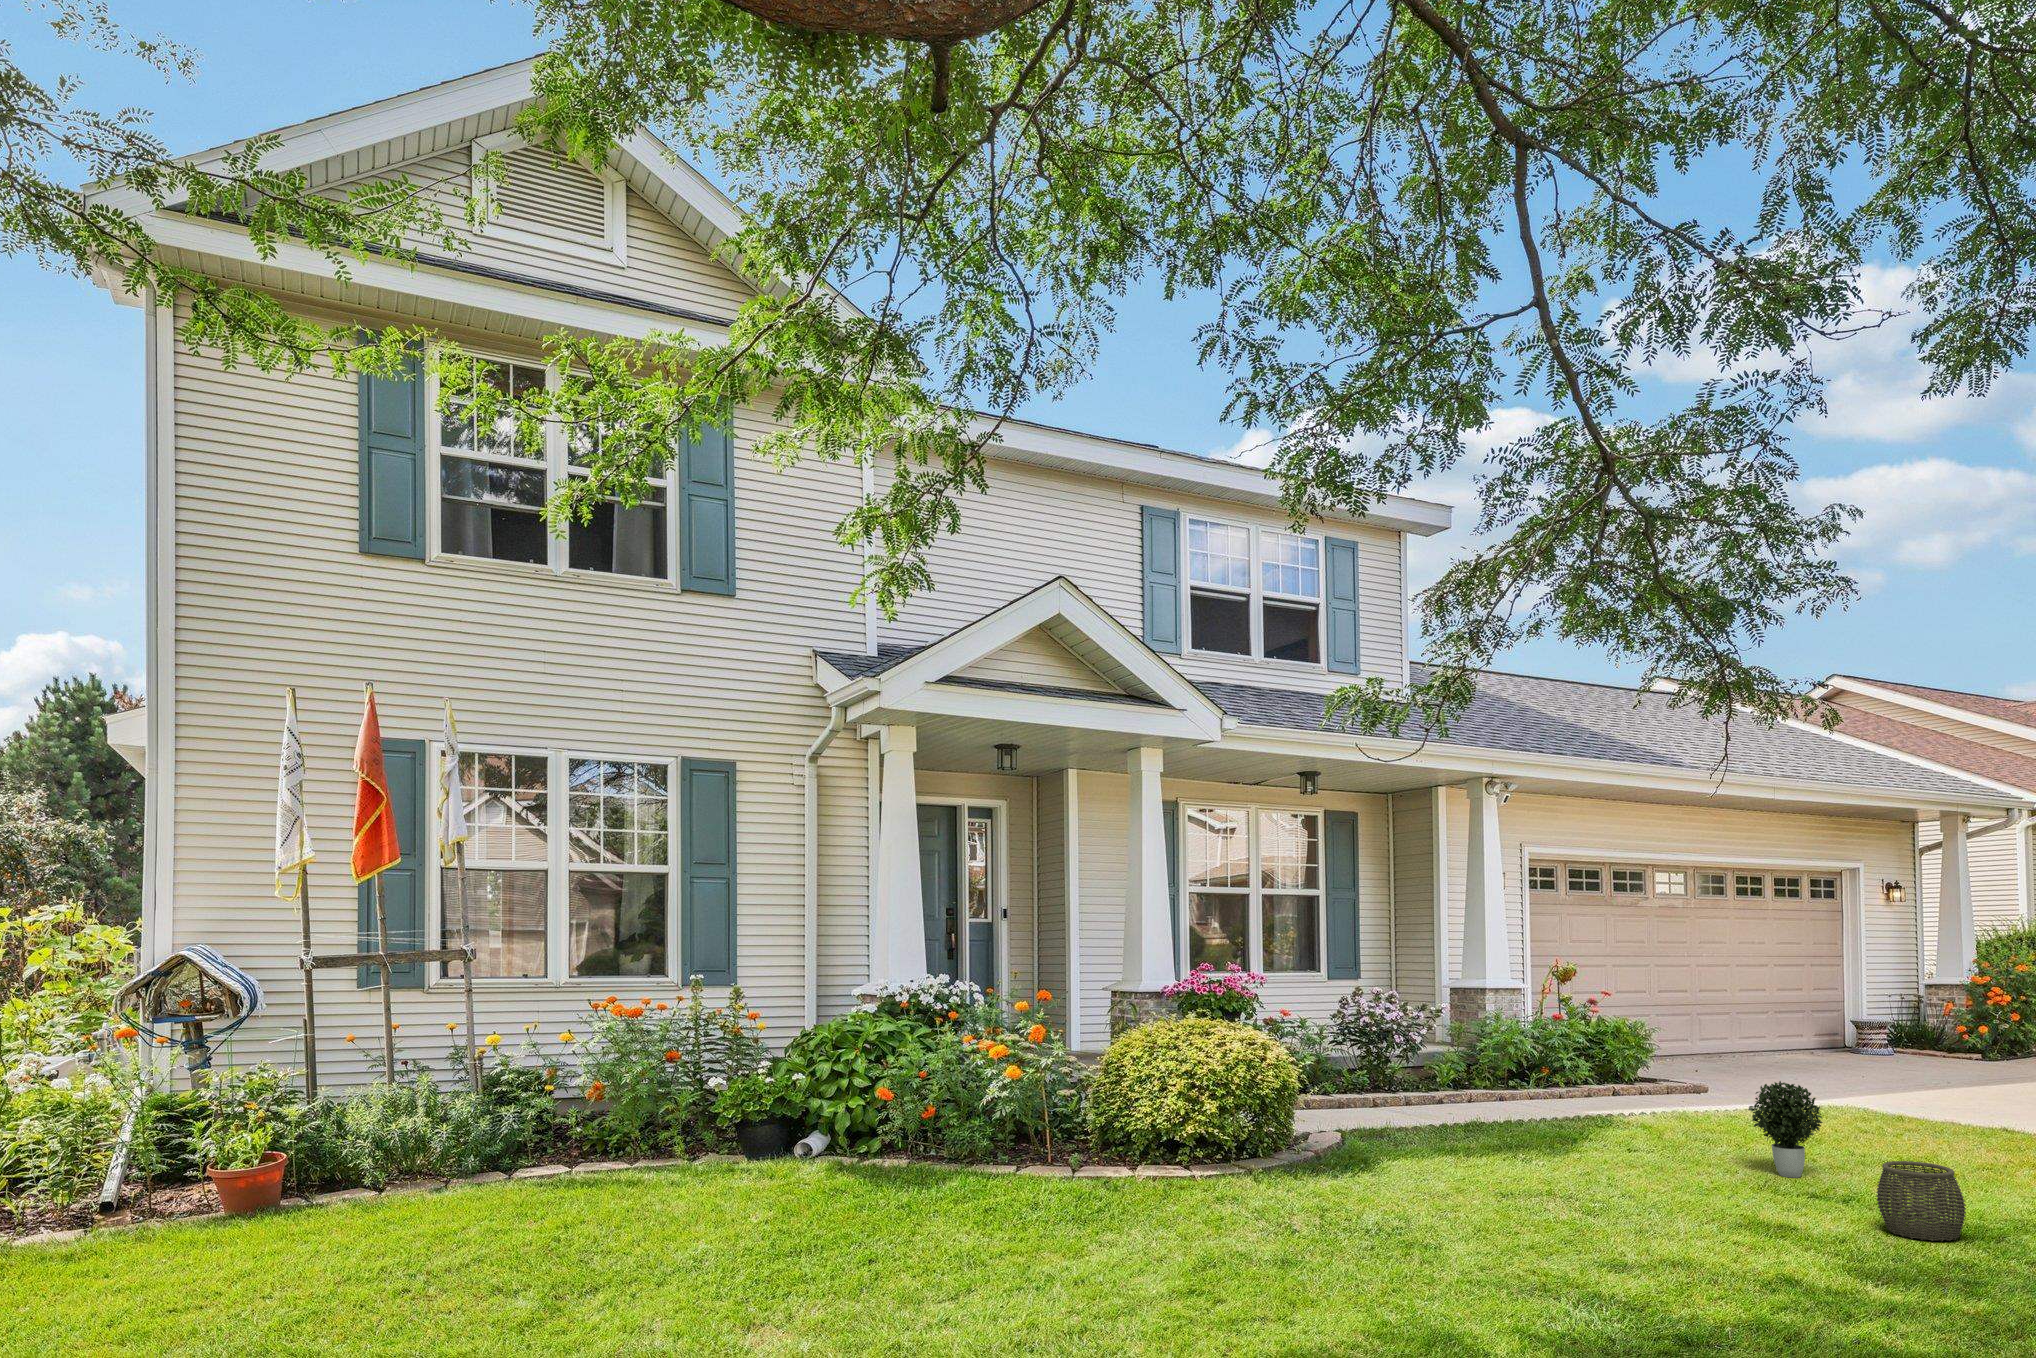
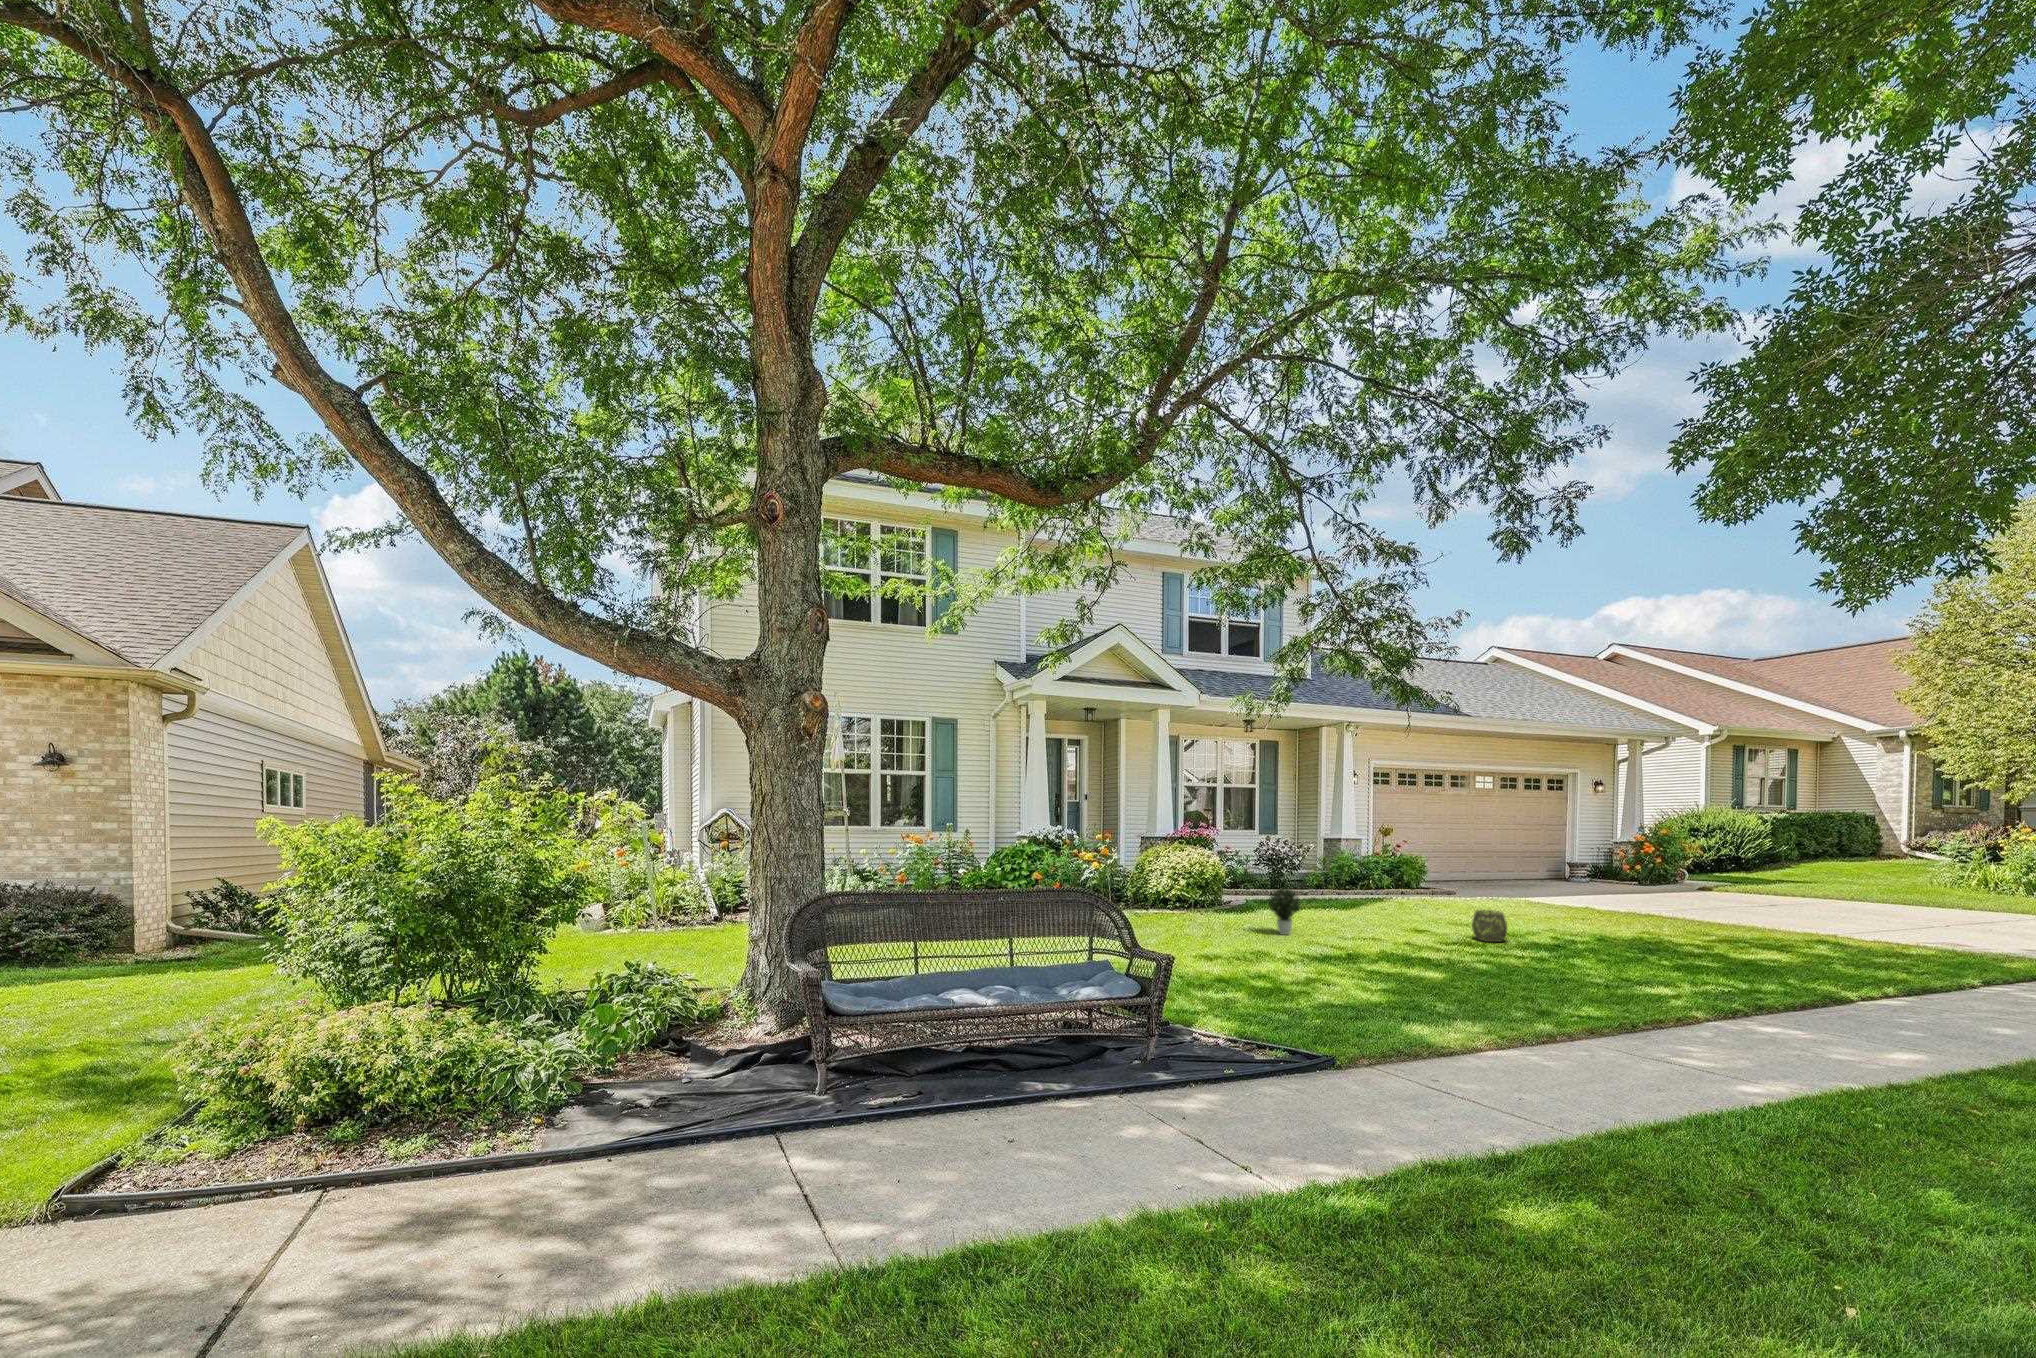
potted plant: present [1748,1081,1823,1178] -> present [1268,888,1301,935]

